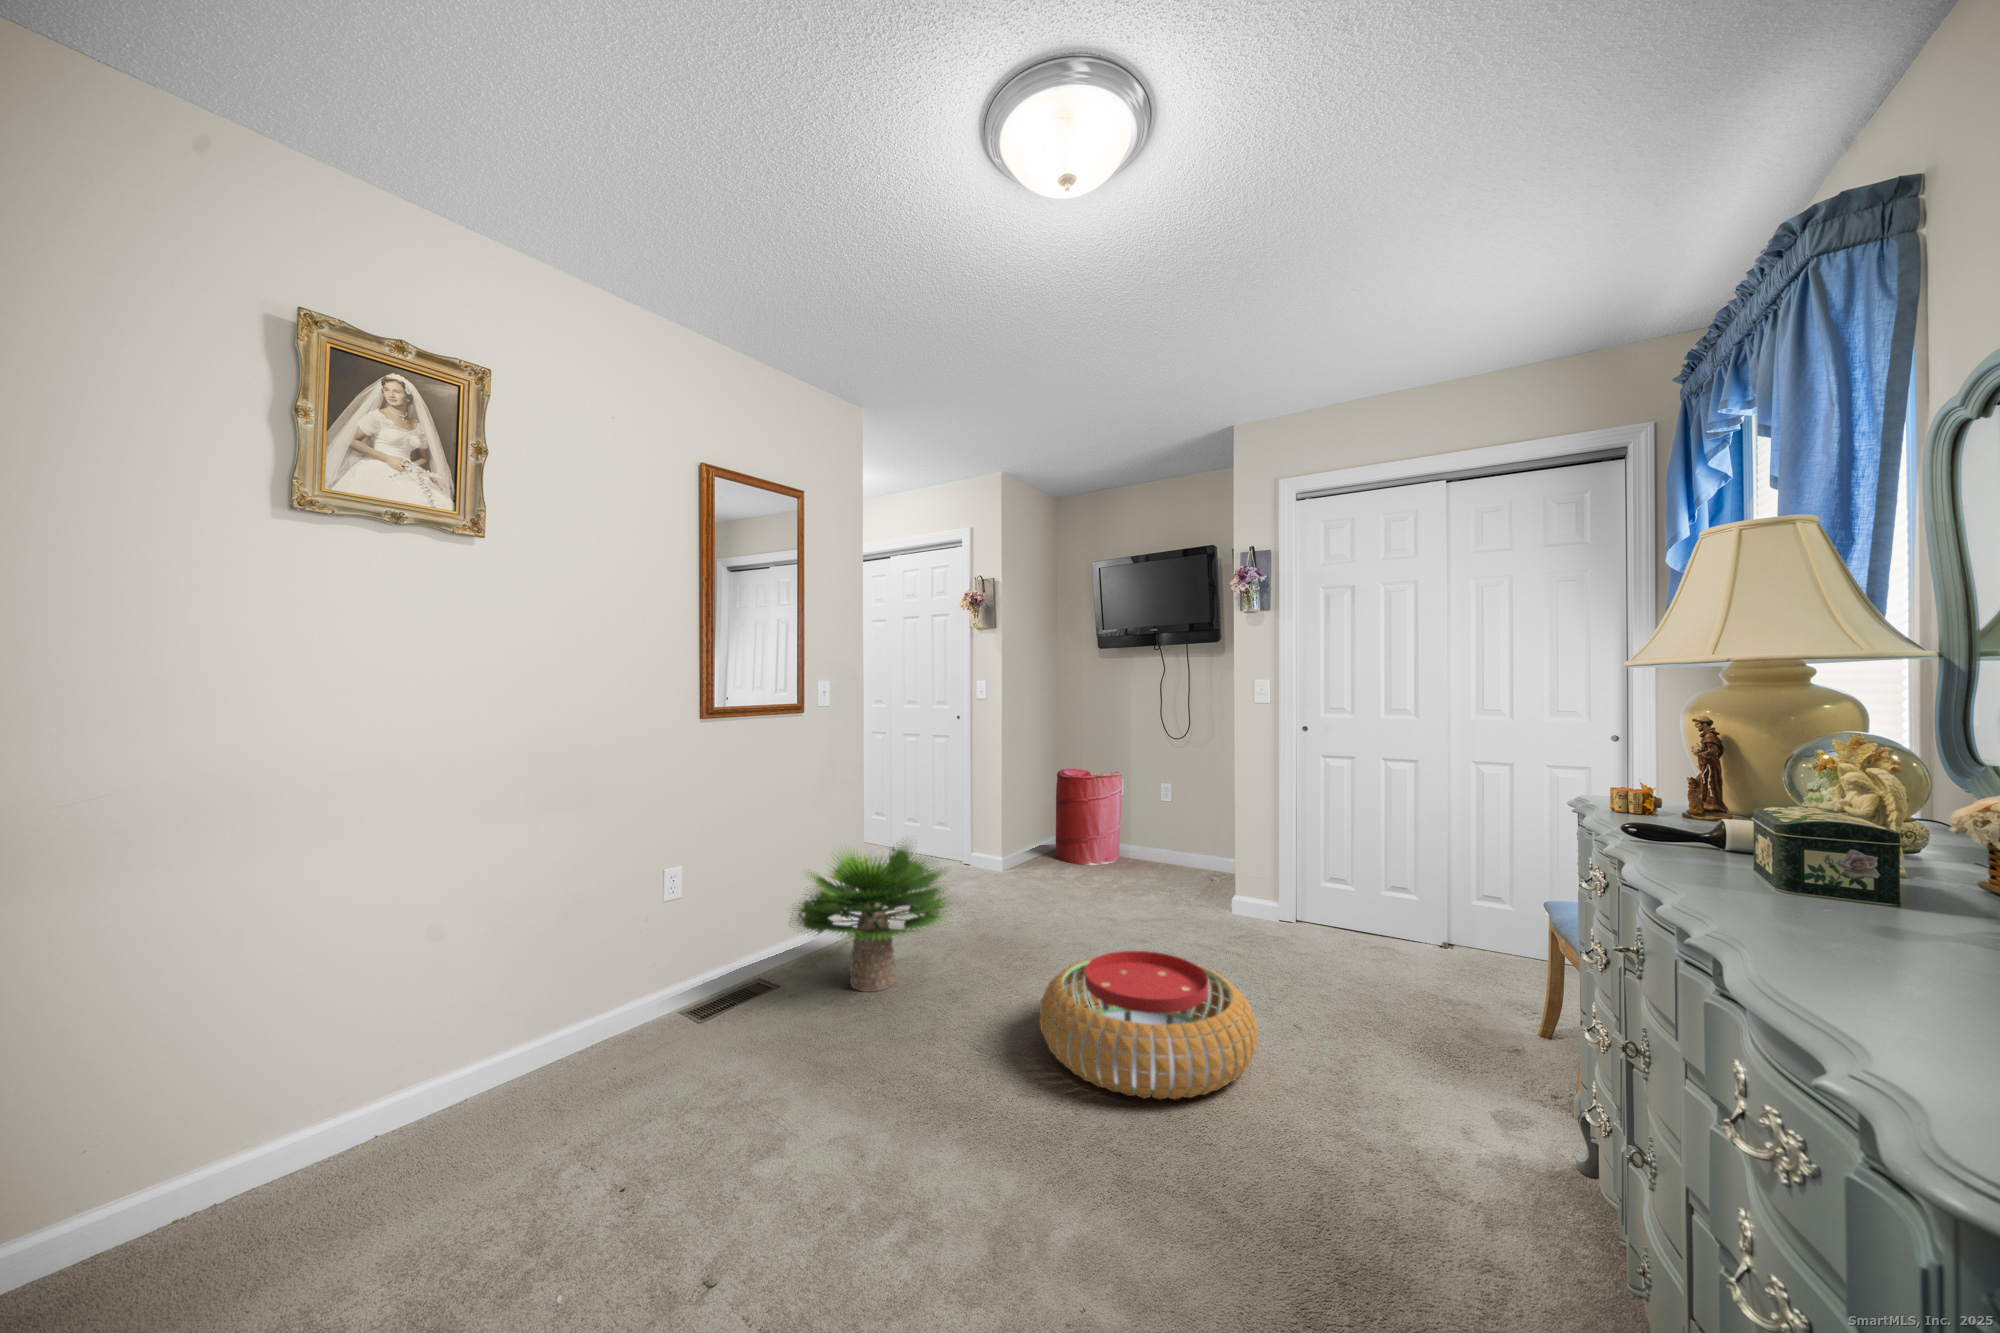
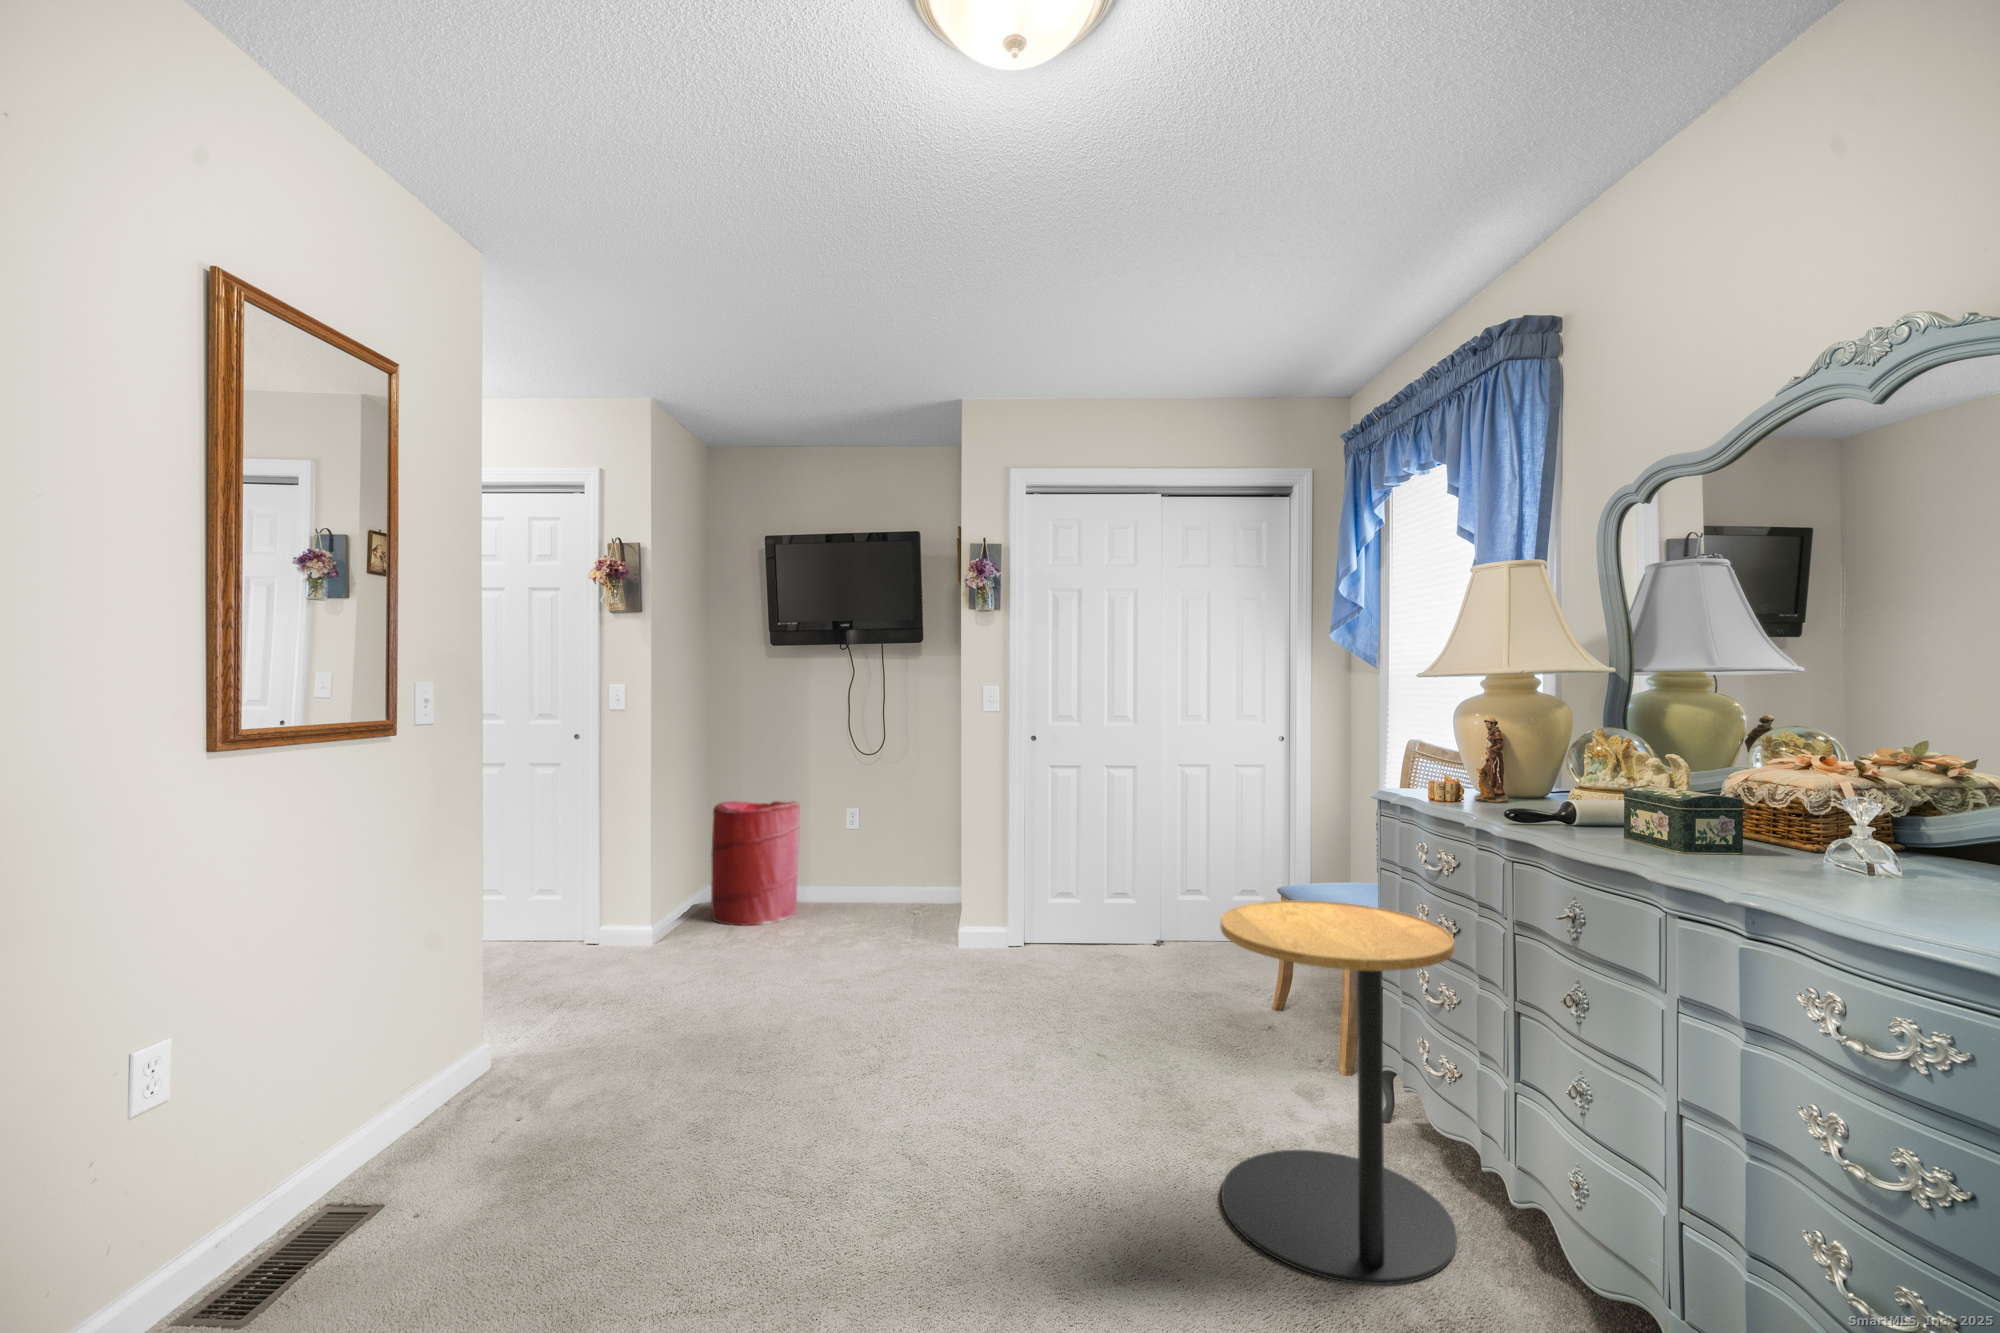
potted plant: present [791,845,949,992] -> none [379,910,677,1165]
side table: none [1333,892,1584,1285] -> present [1220,900,1457,1285]
pouf: present [1039,951,1257,1099] -> none [834,1018,1101,1205]

